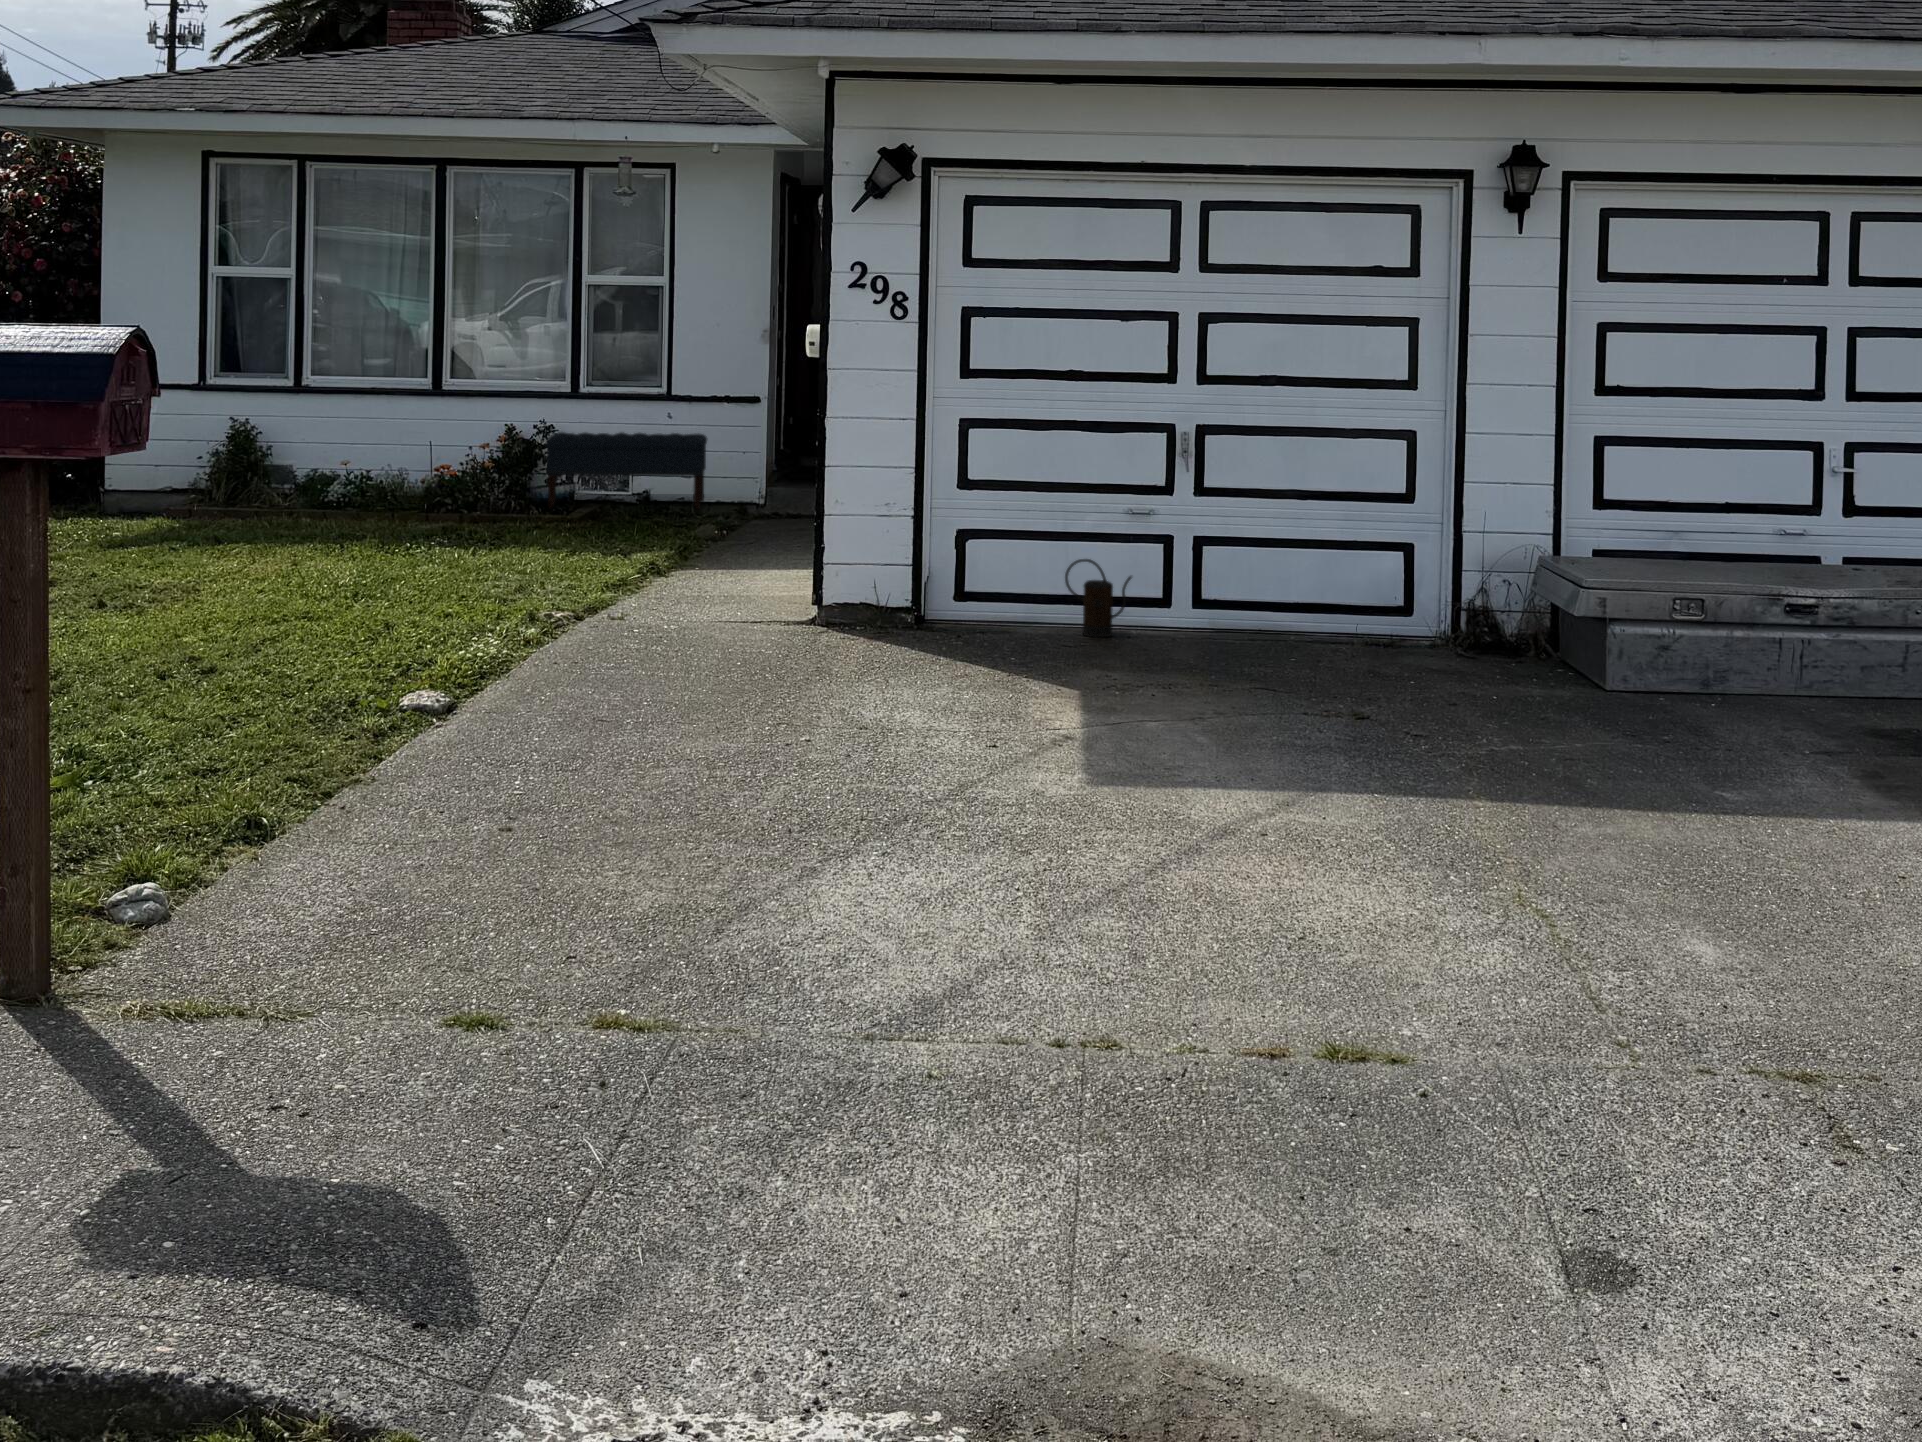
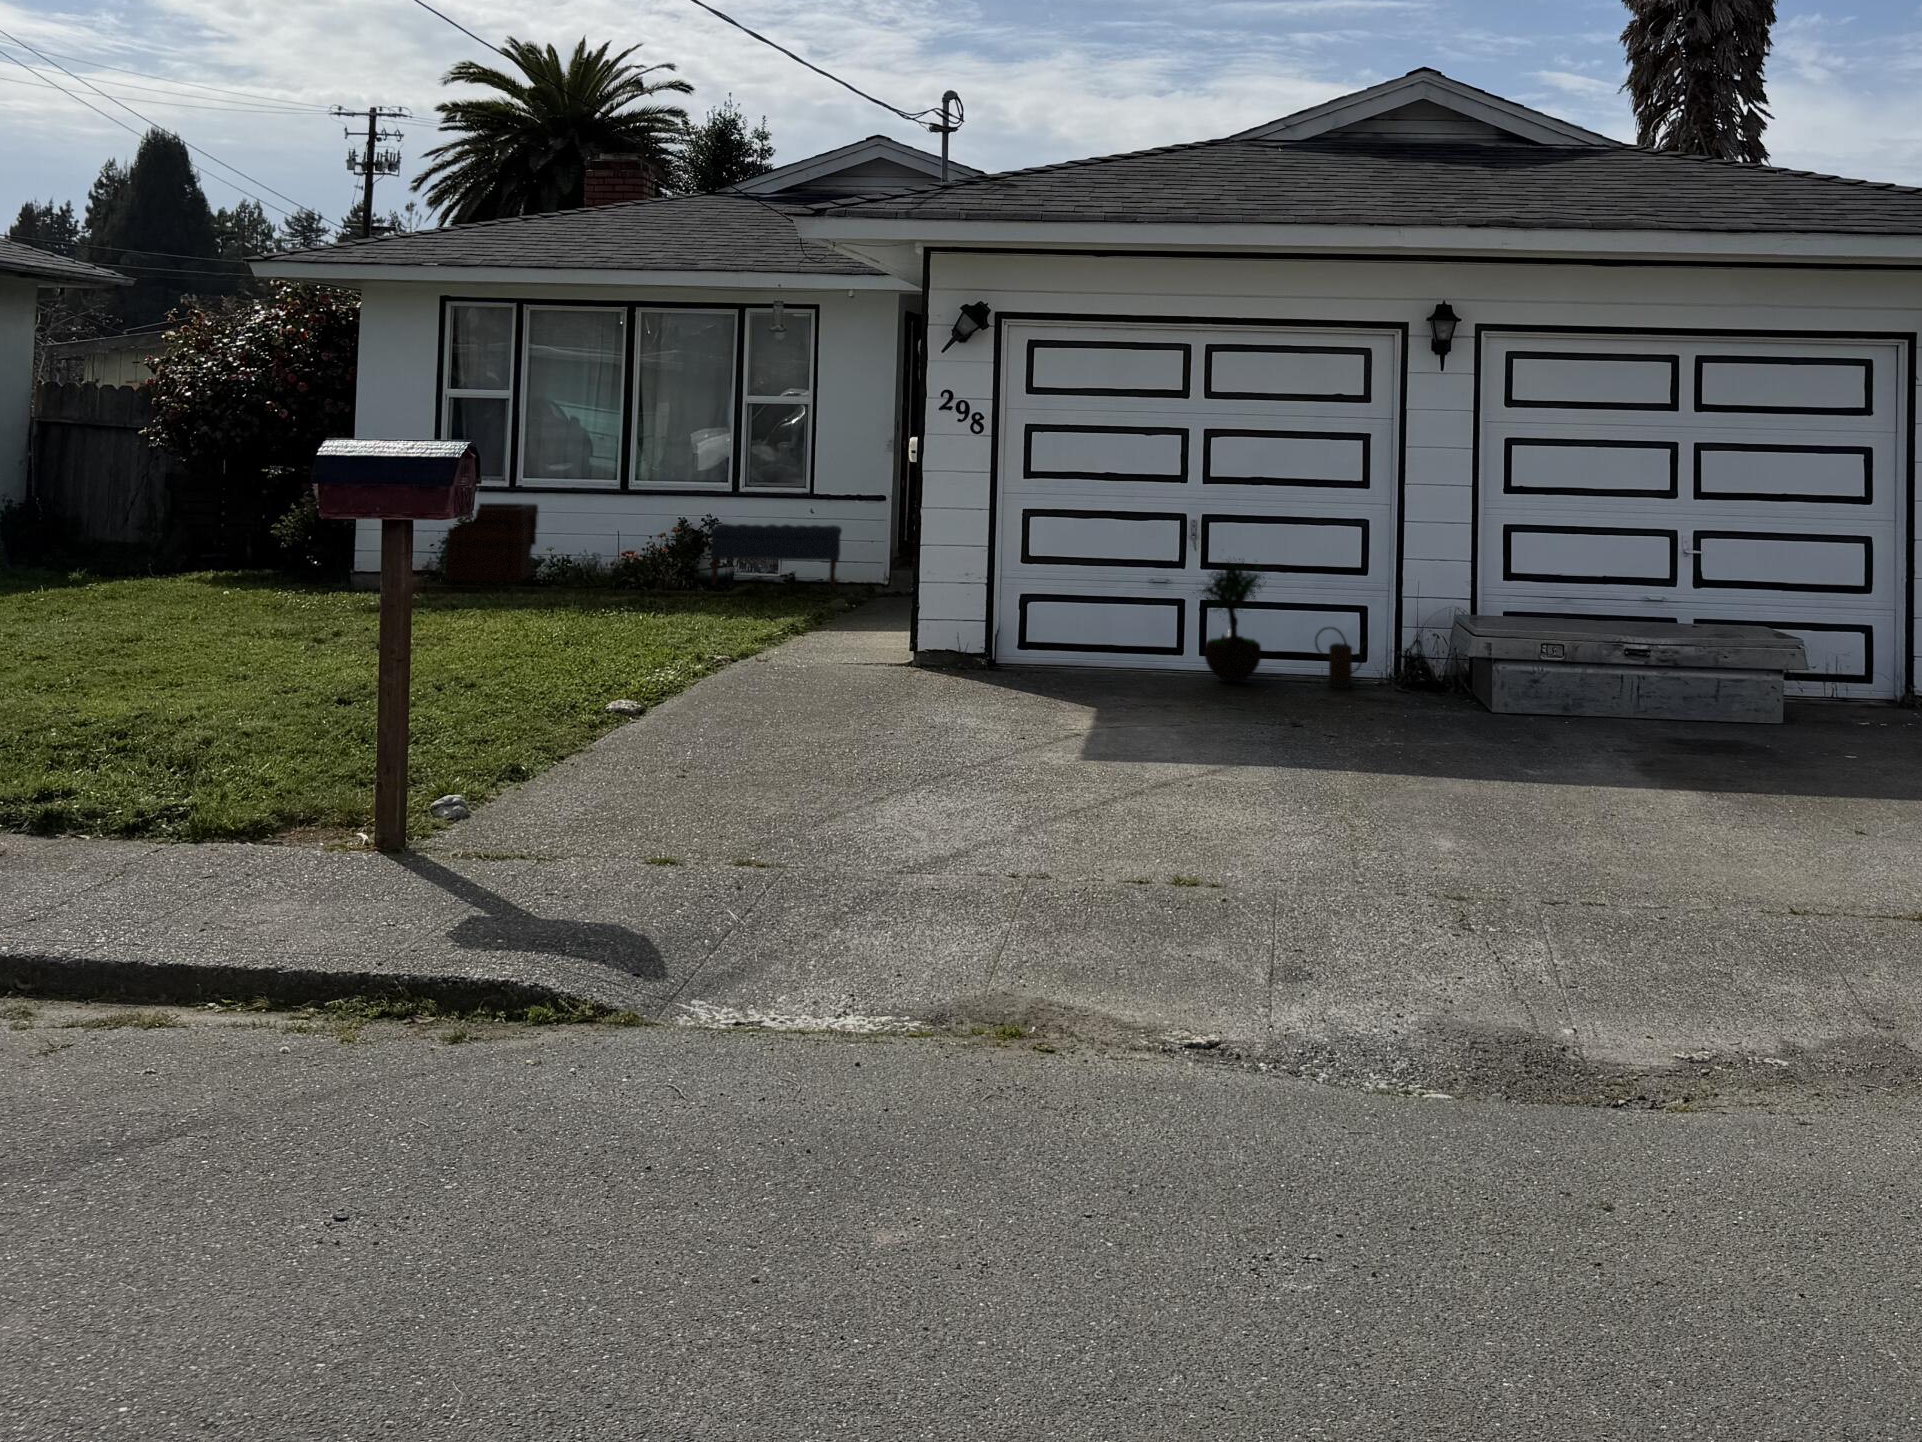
wooden crate: none [216,408,332,506] -> present [447,503,538,582]
potted tree: none [1194,468,1297,640] -> present [1193,559,1266,681]
watering can: present [1065,559,1132,637] -> present [1315,627,1366,688]

